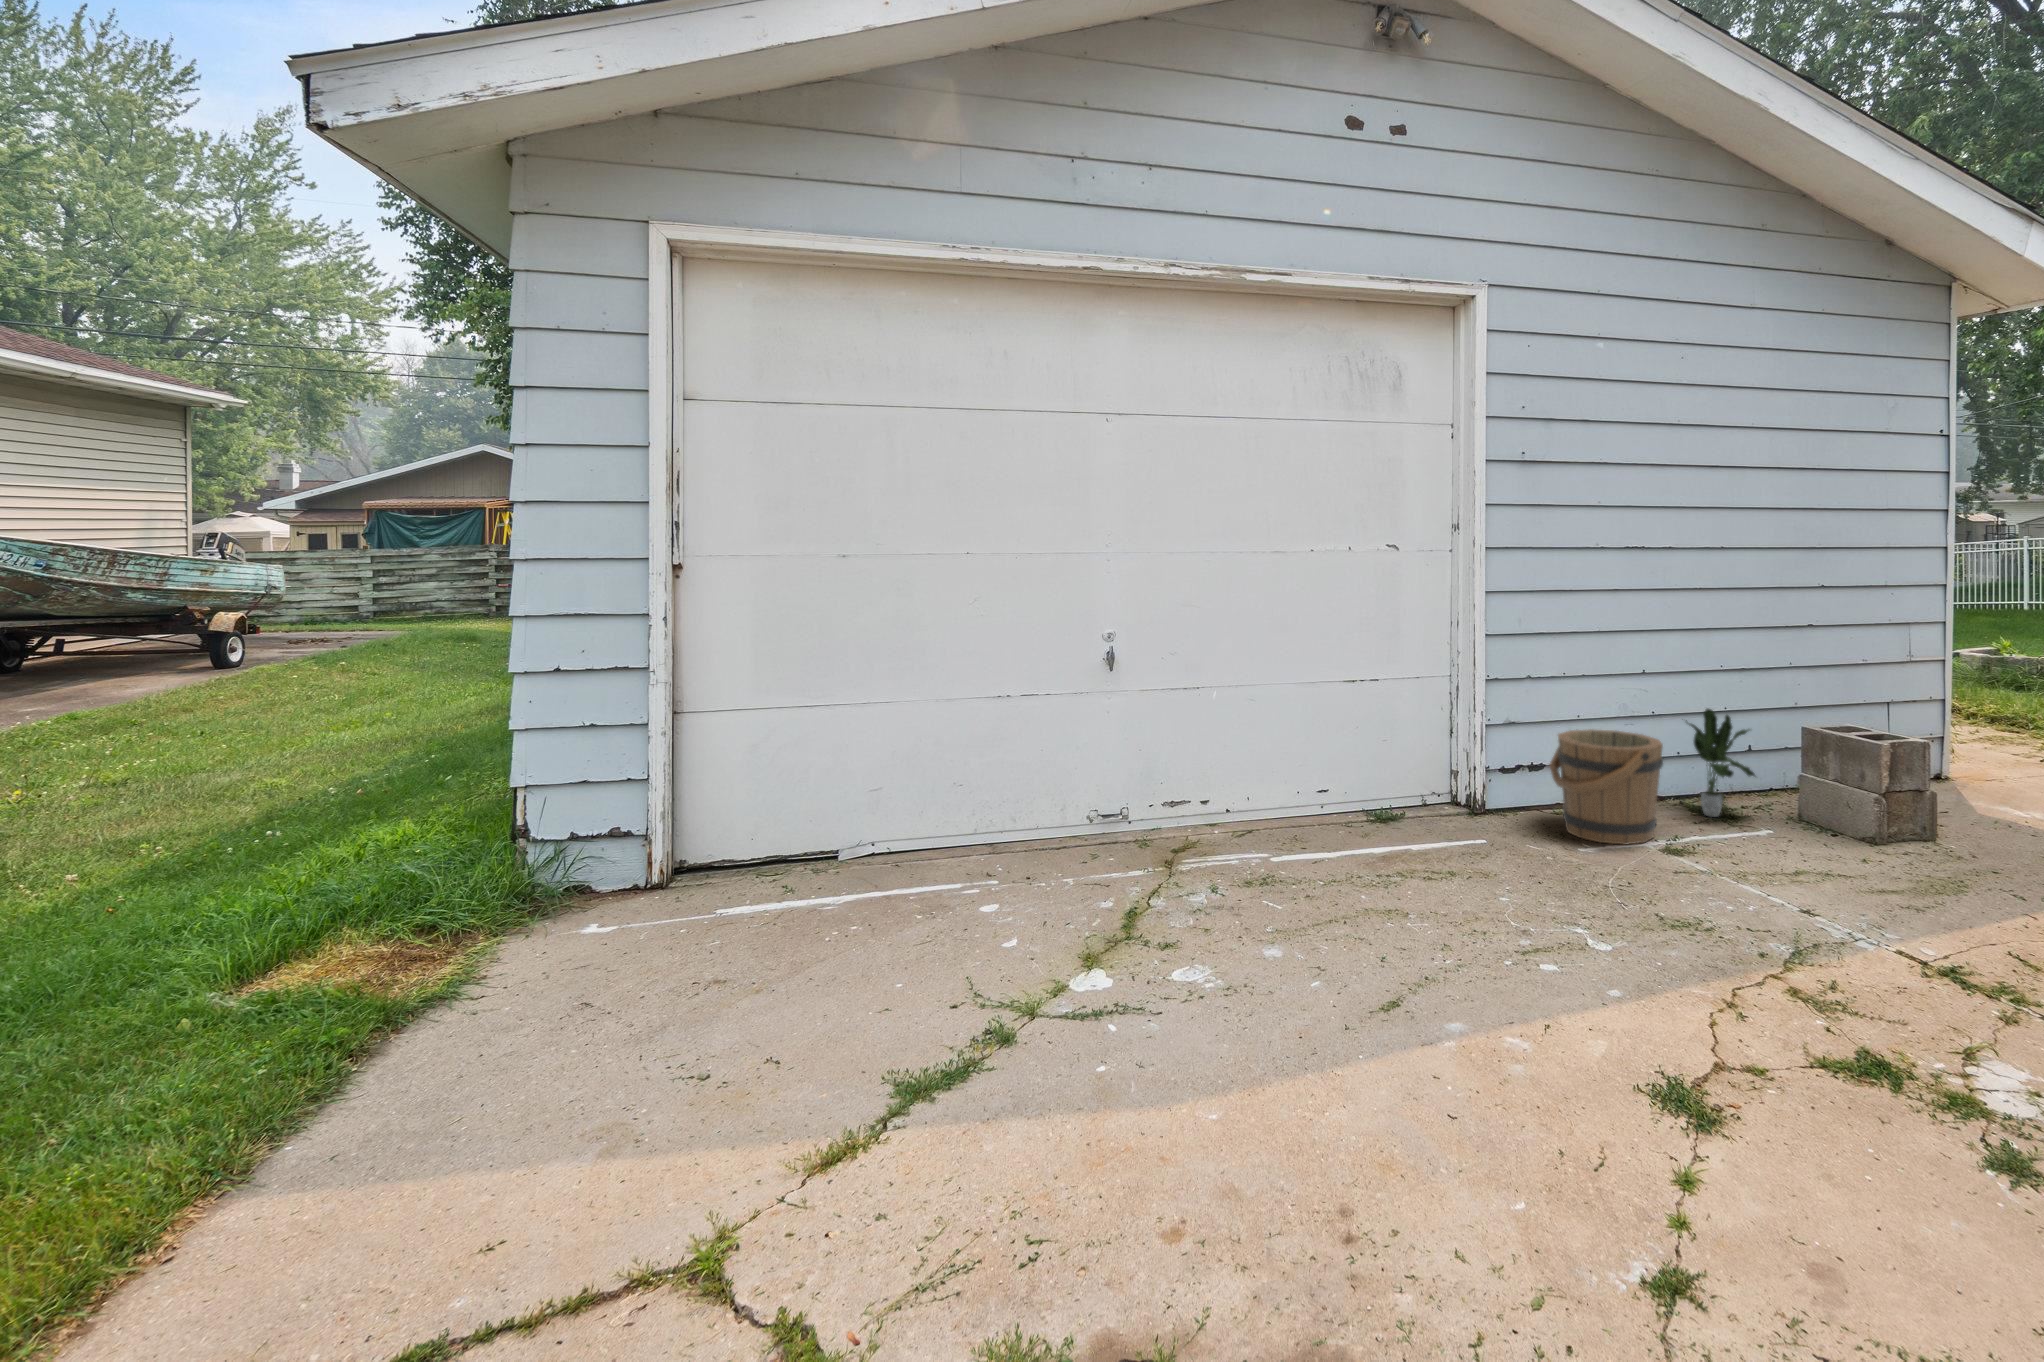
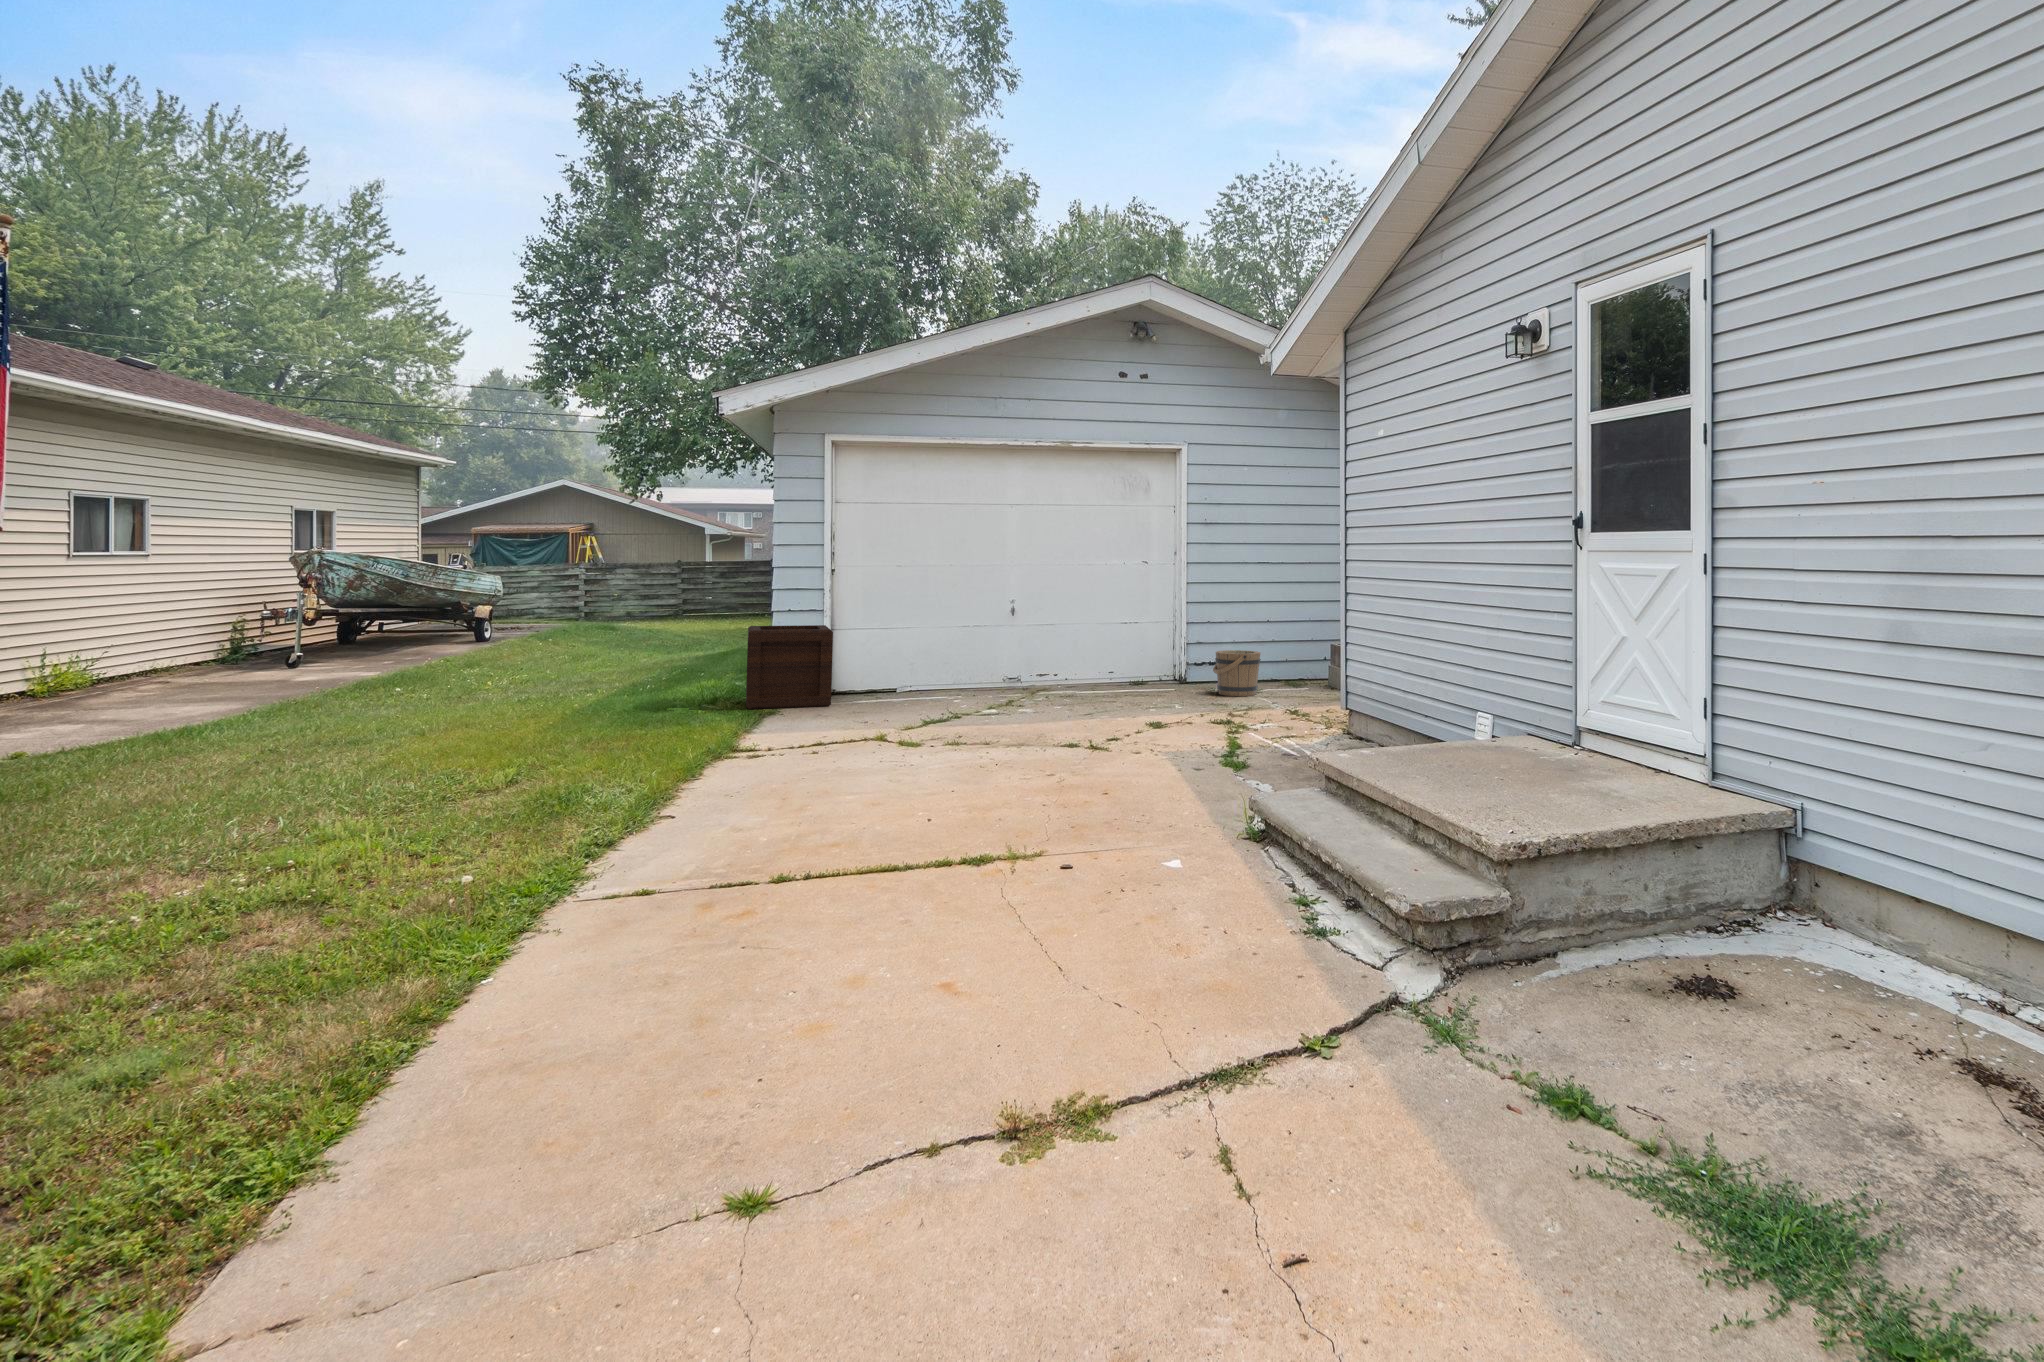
wooden crate: none [359,708,655,992] -> present [746,625,833,709]
potted plant: present [1686,709,1755,817] -> none [1284,642,1315,692]

